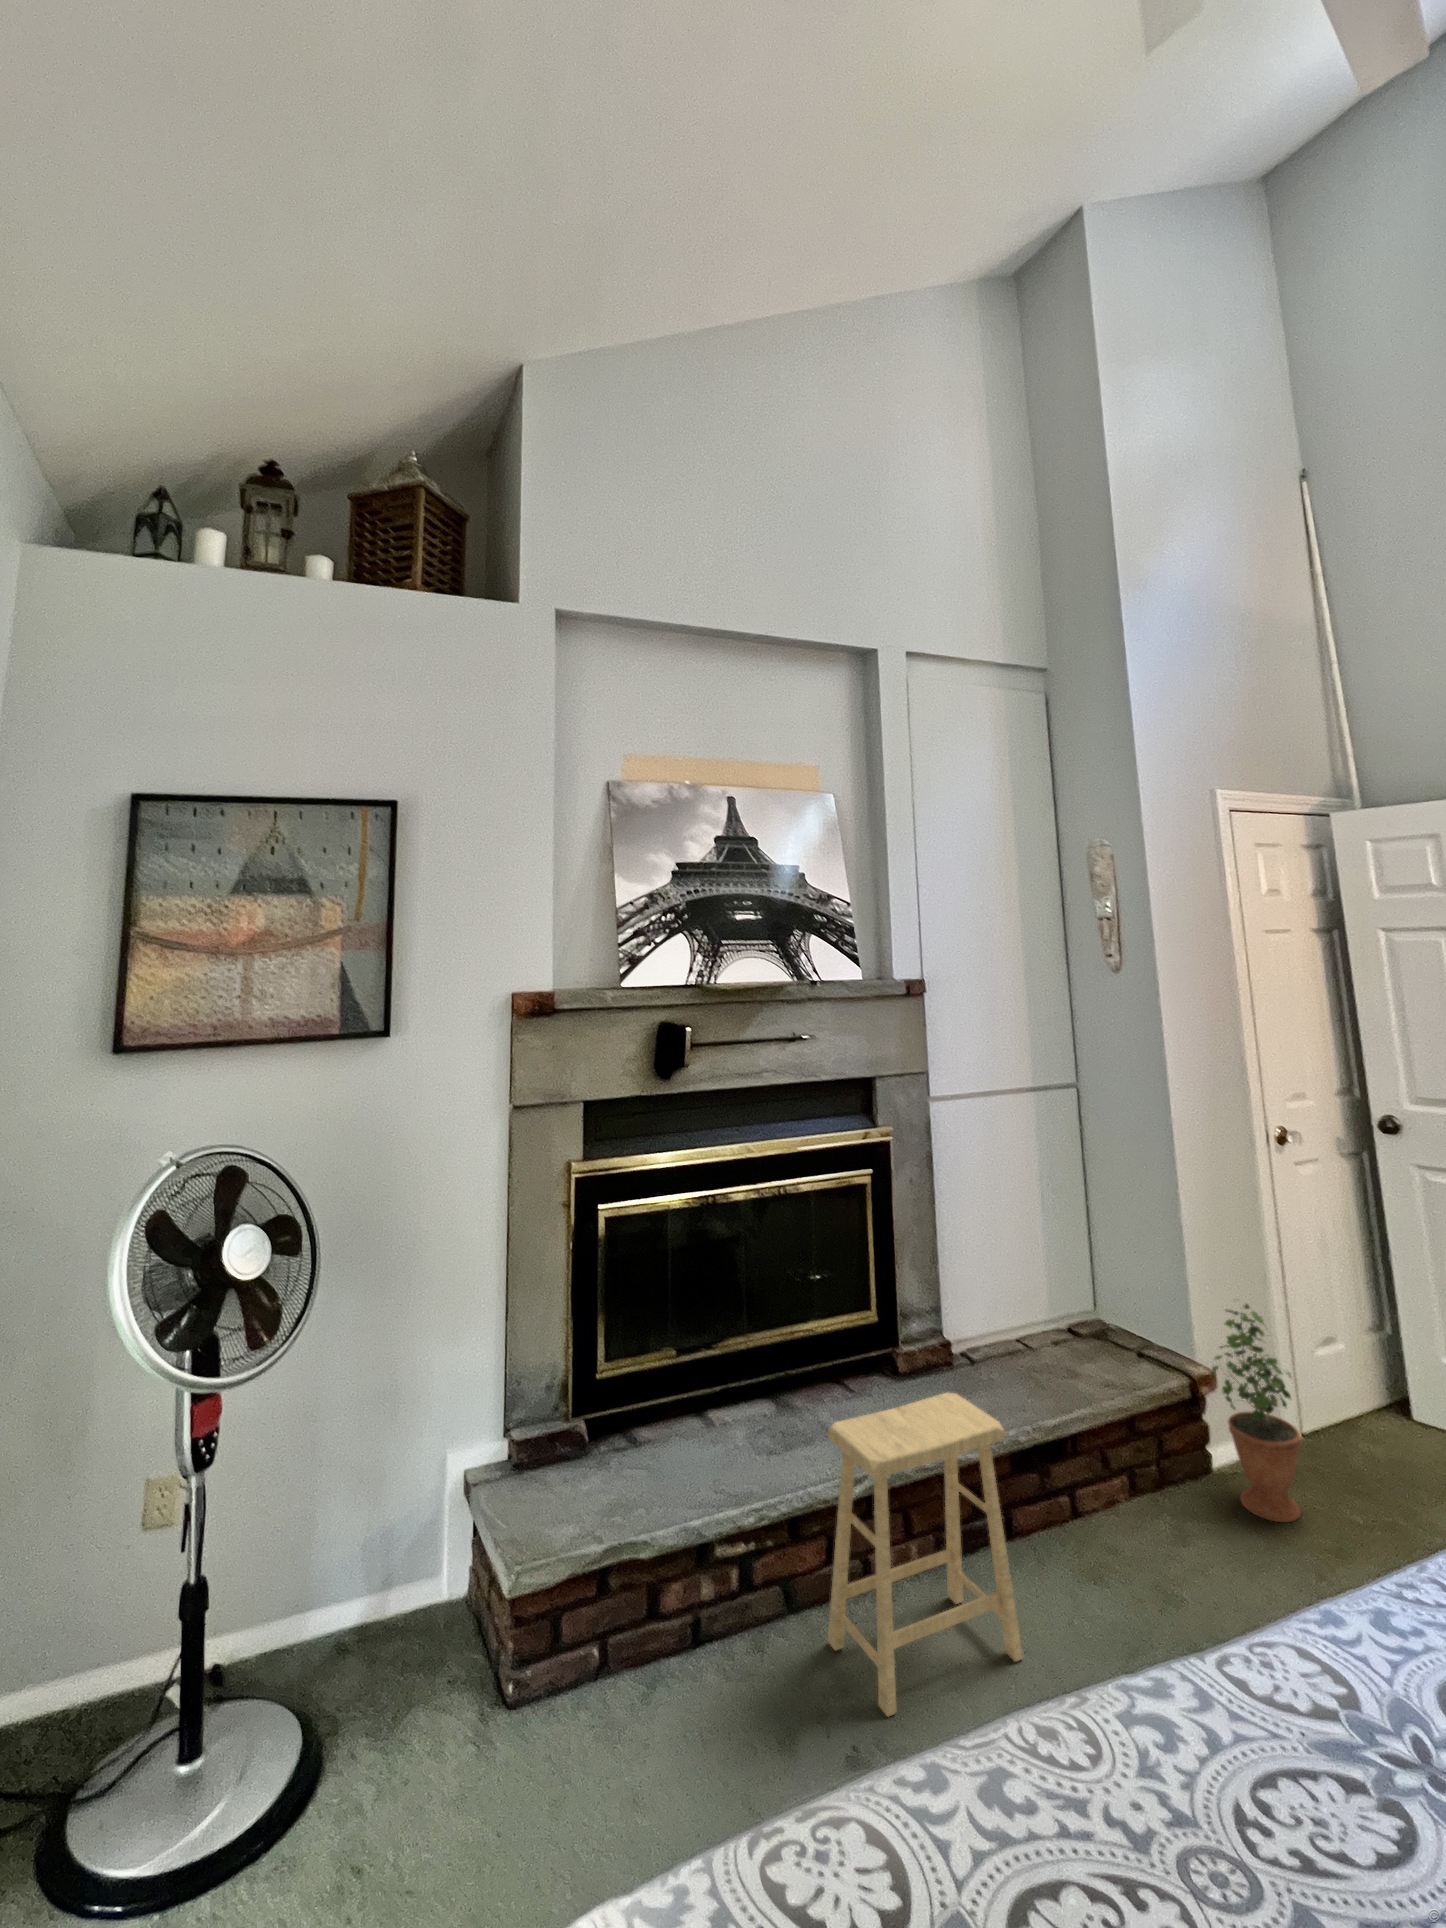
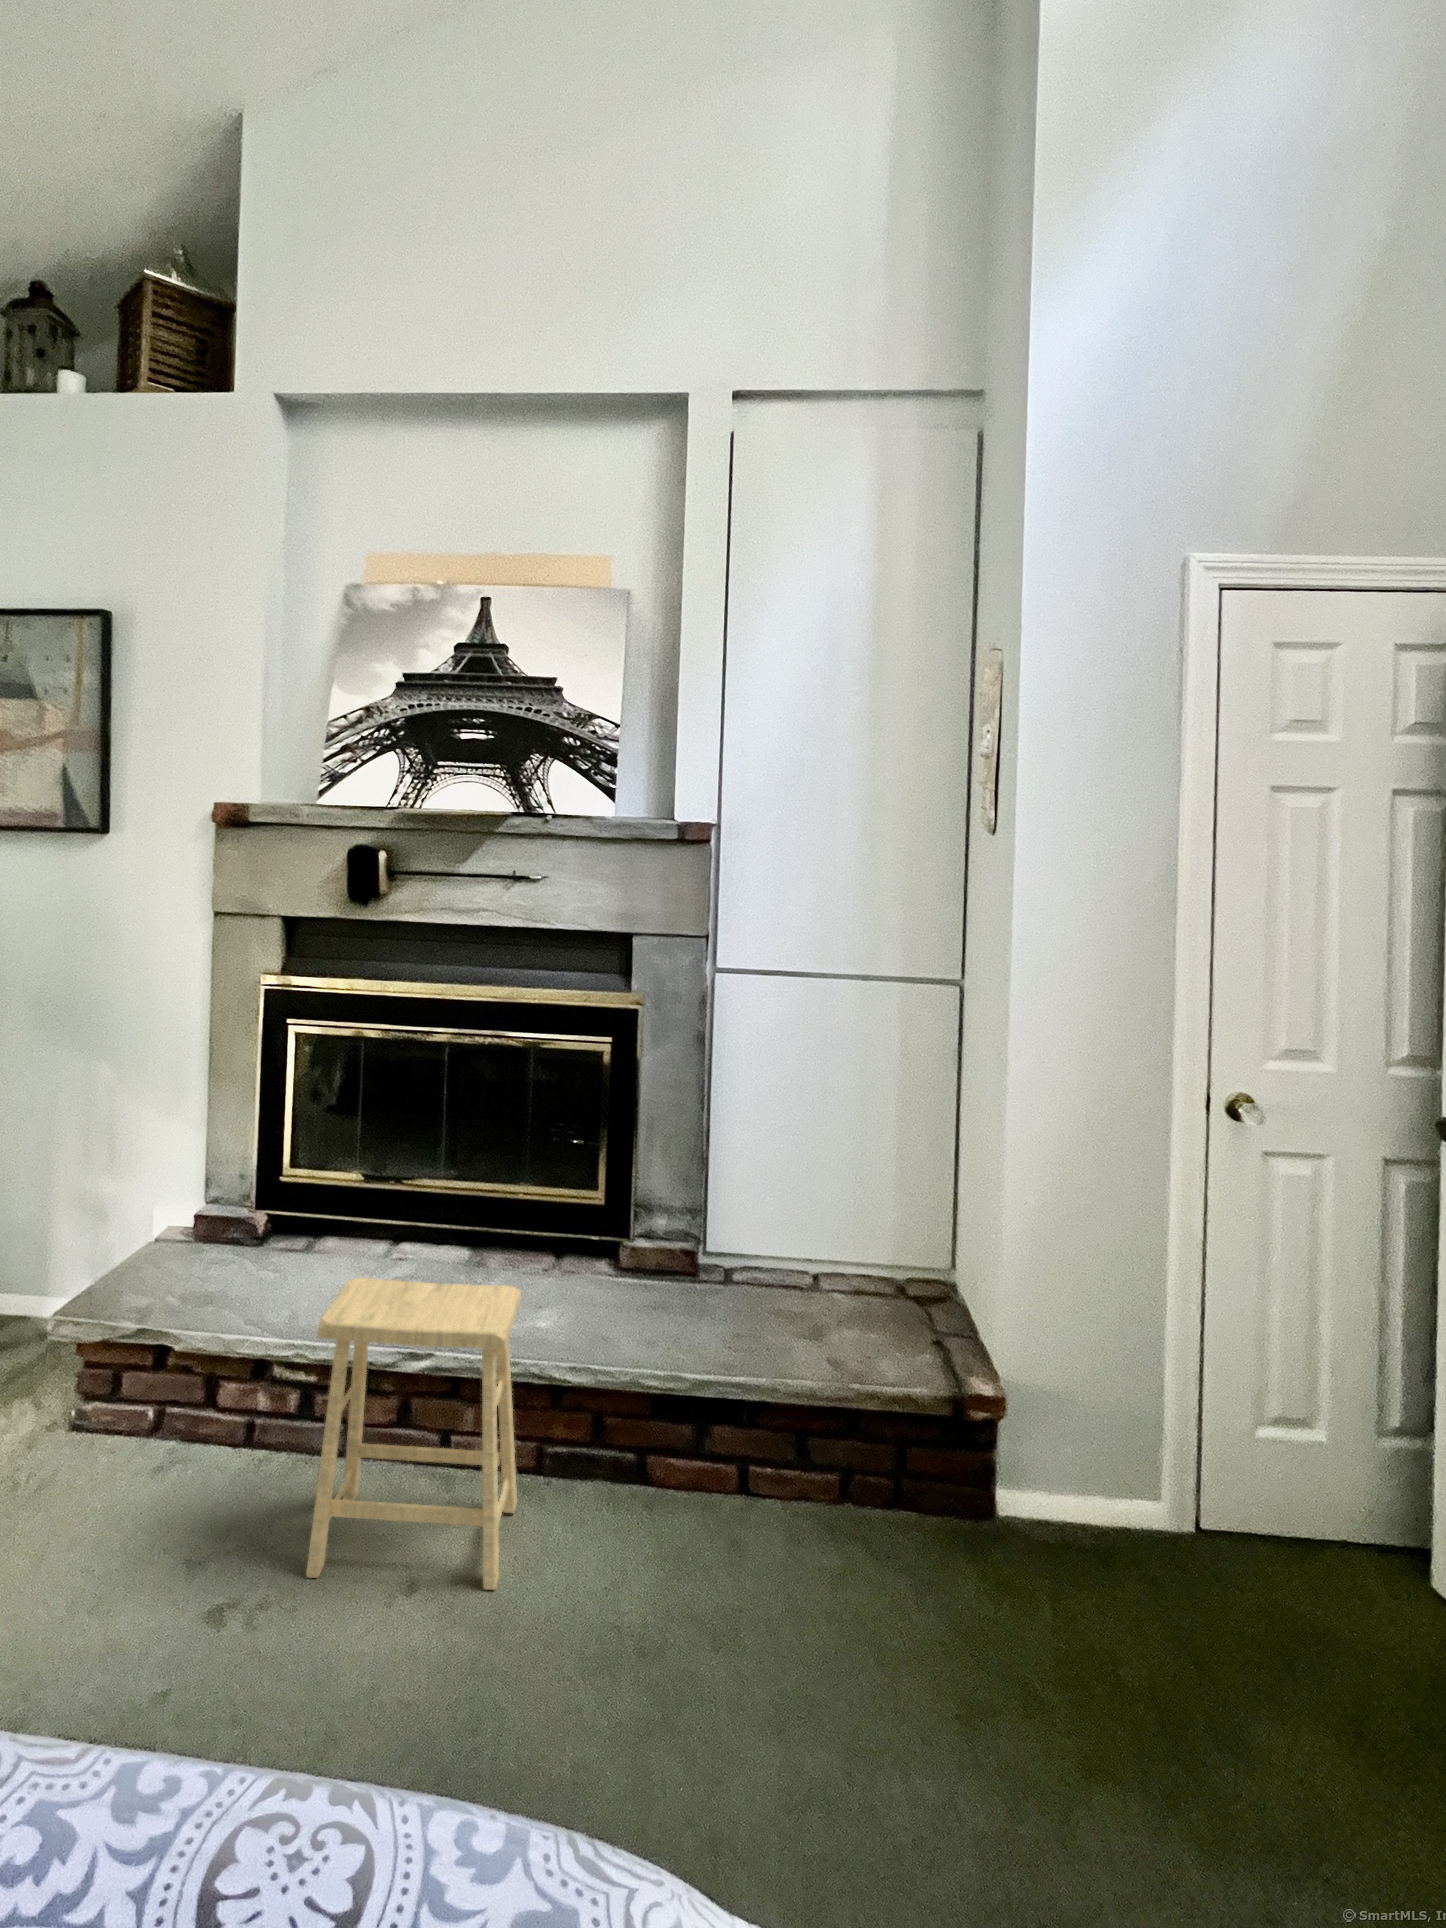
potted plant: present [1212,1299,1301,1522] -> none [957,1292,1077,1602]

